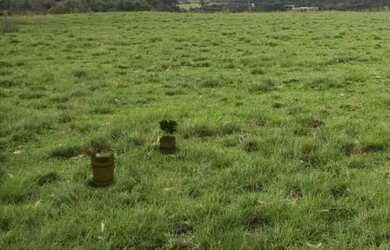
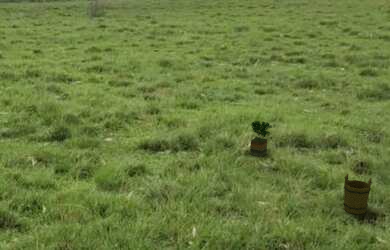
bucket: present [91,151,115,186] -> present [344,174,372,214]

